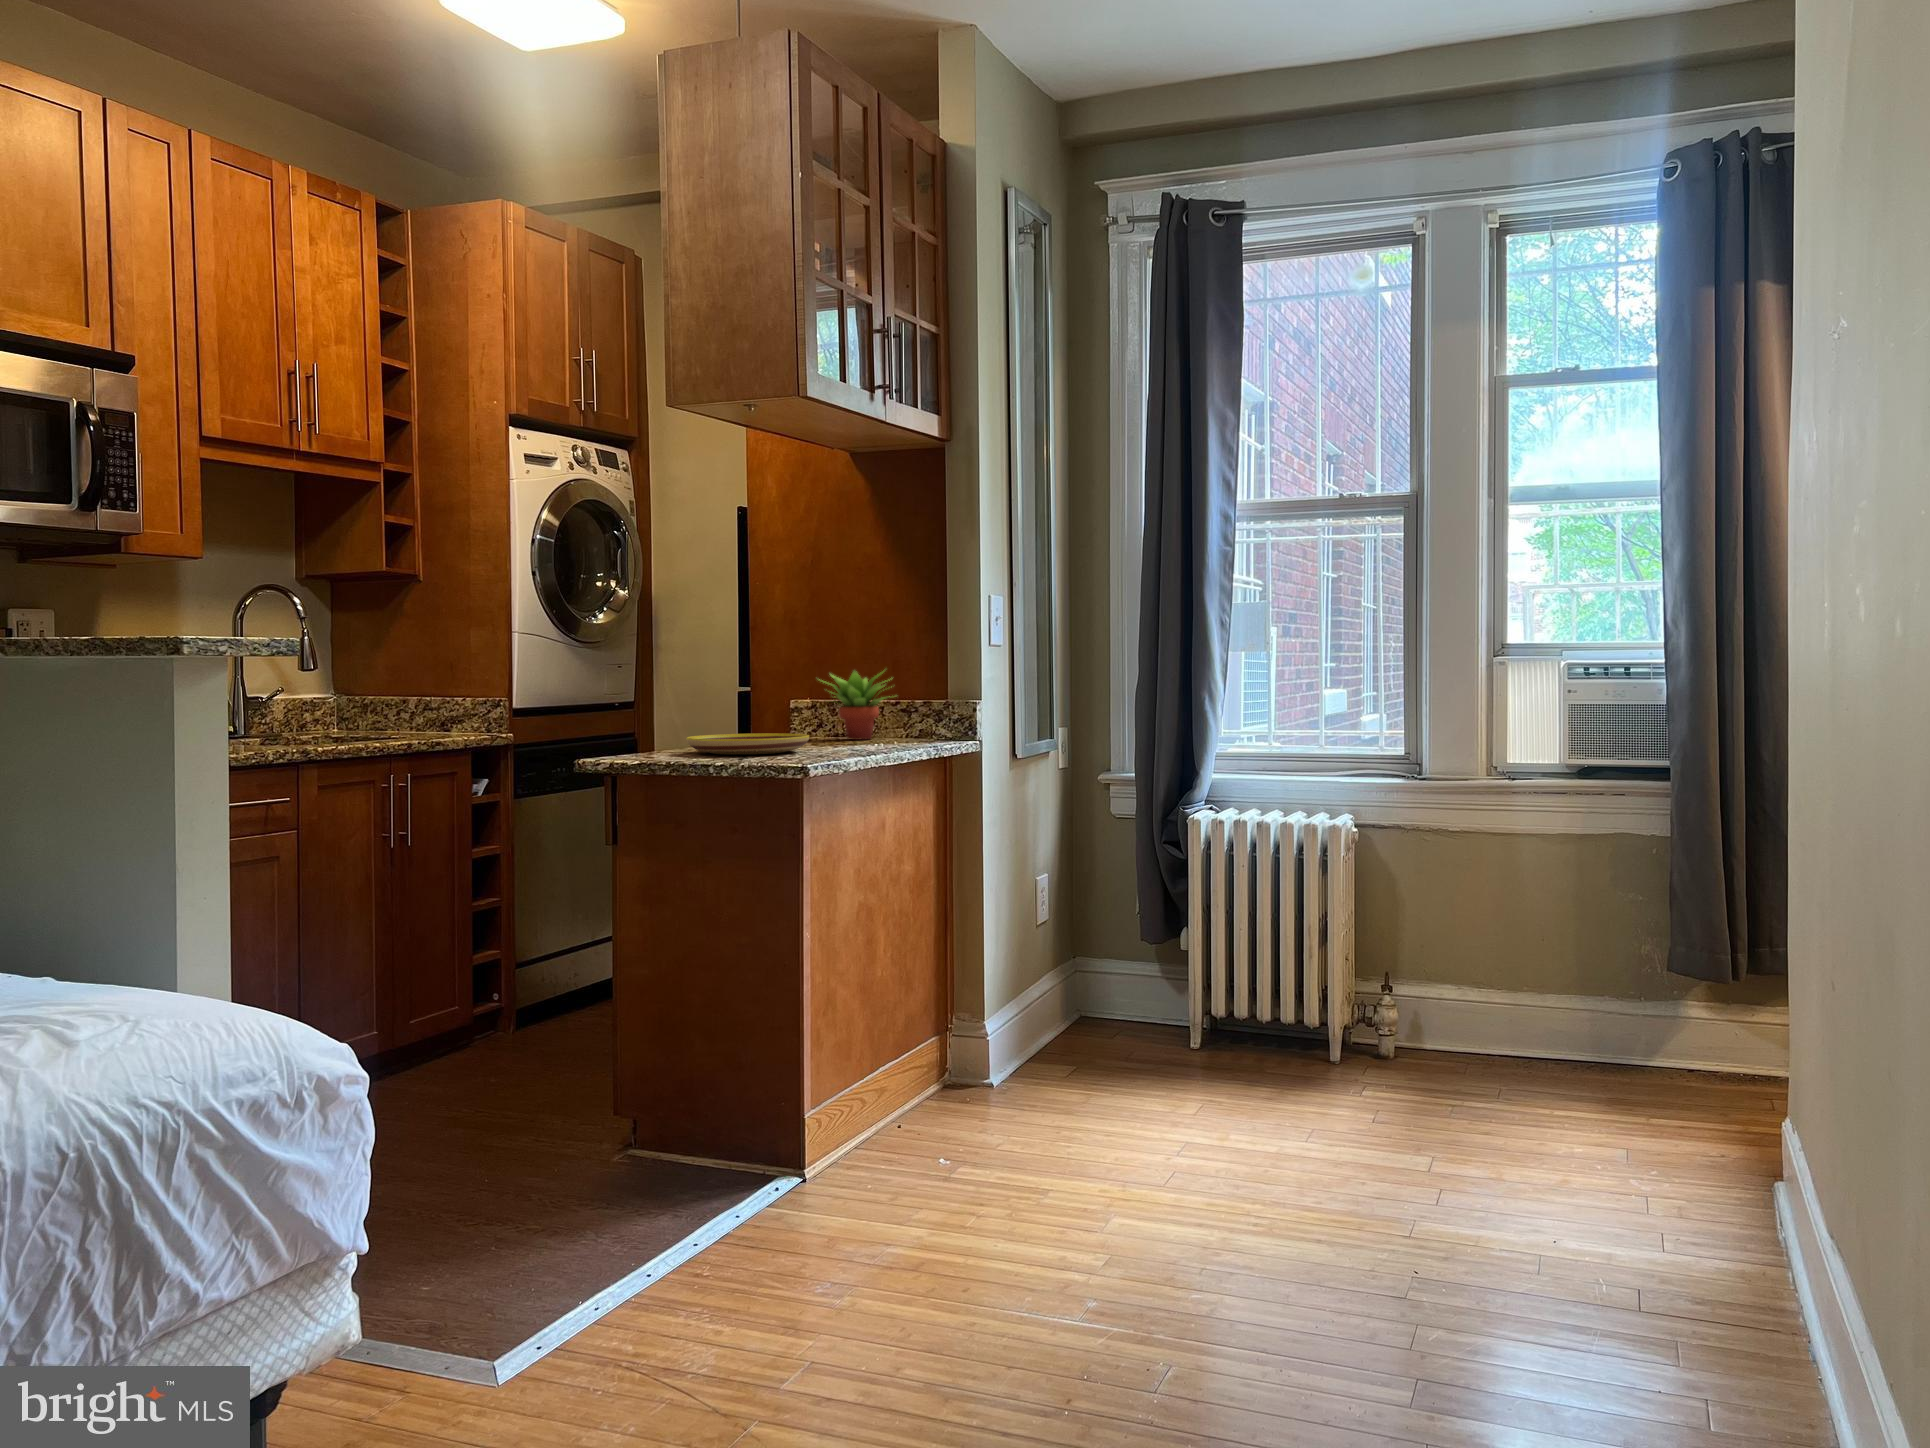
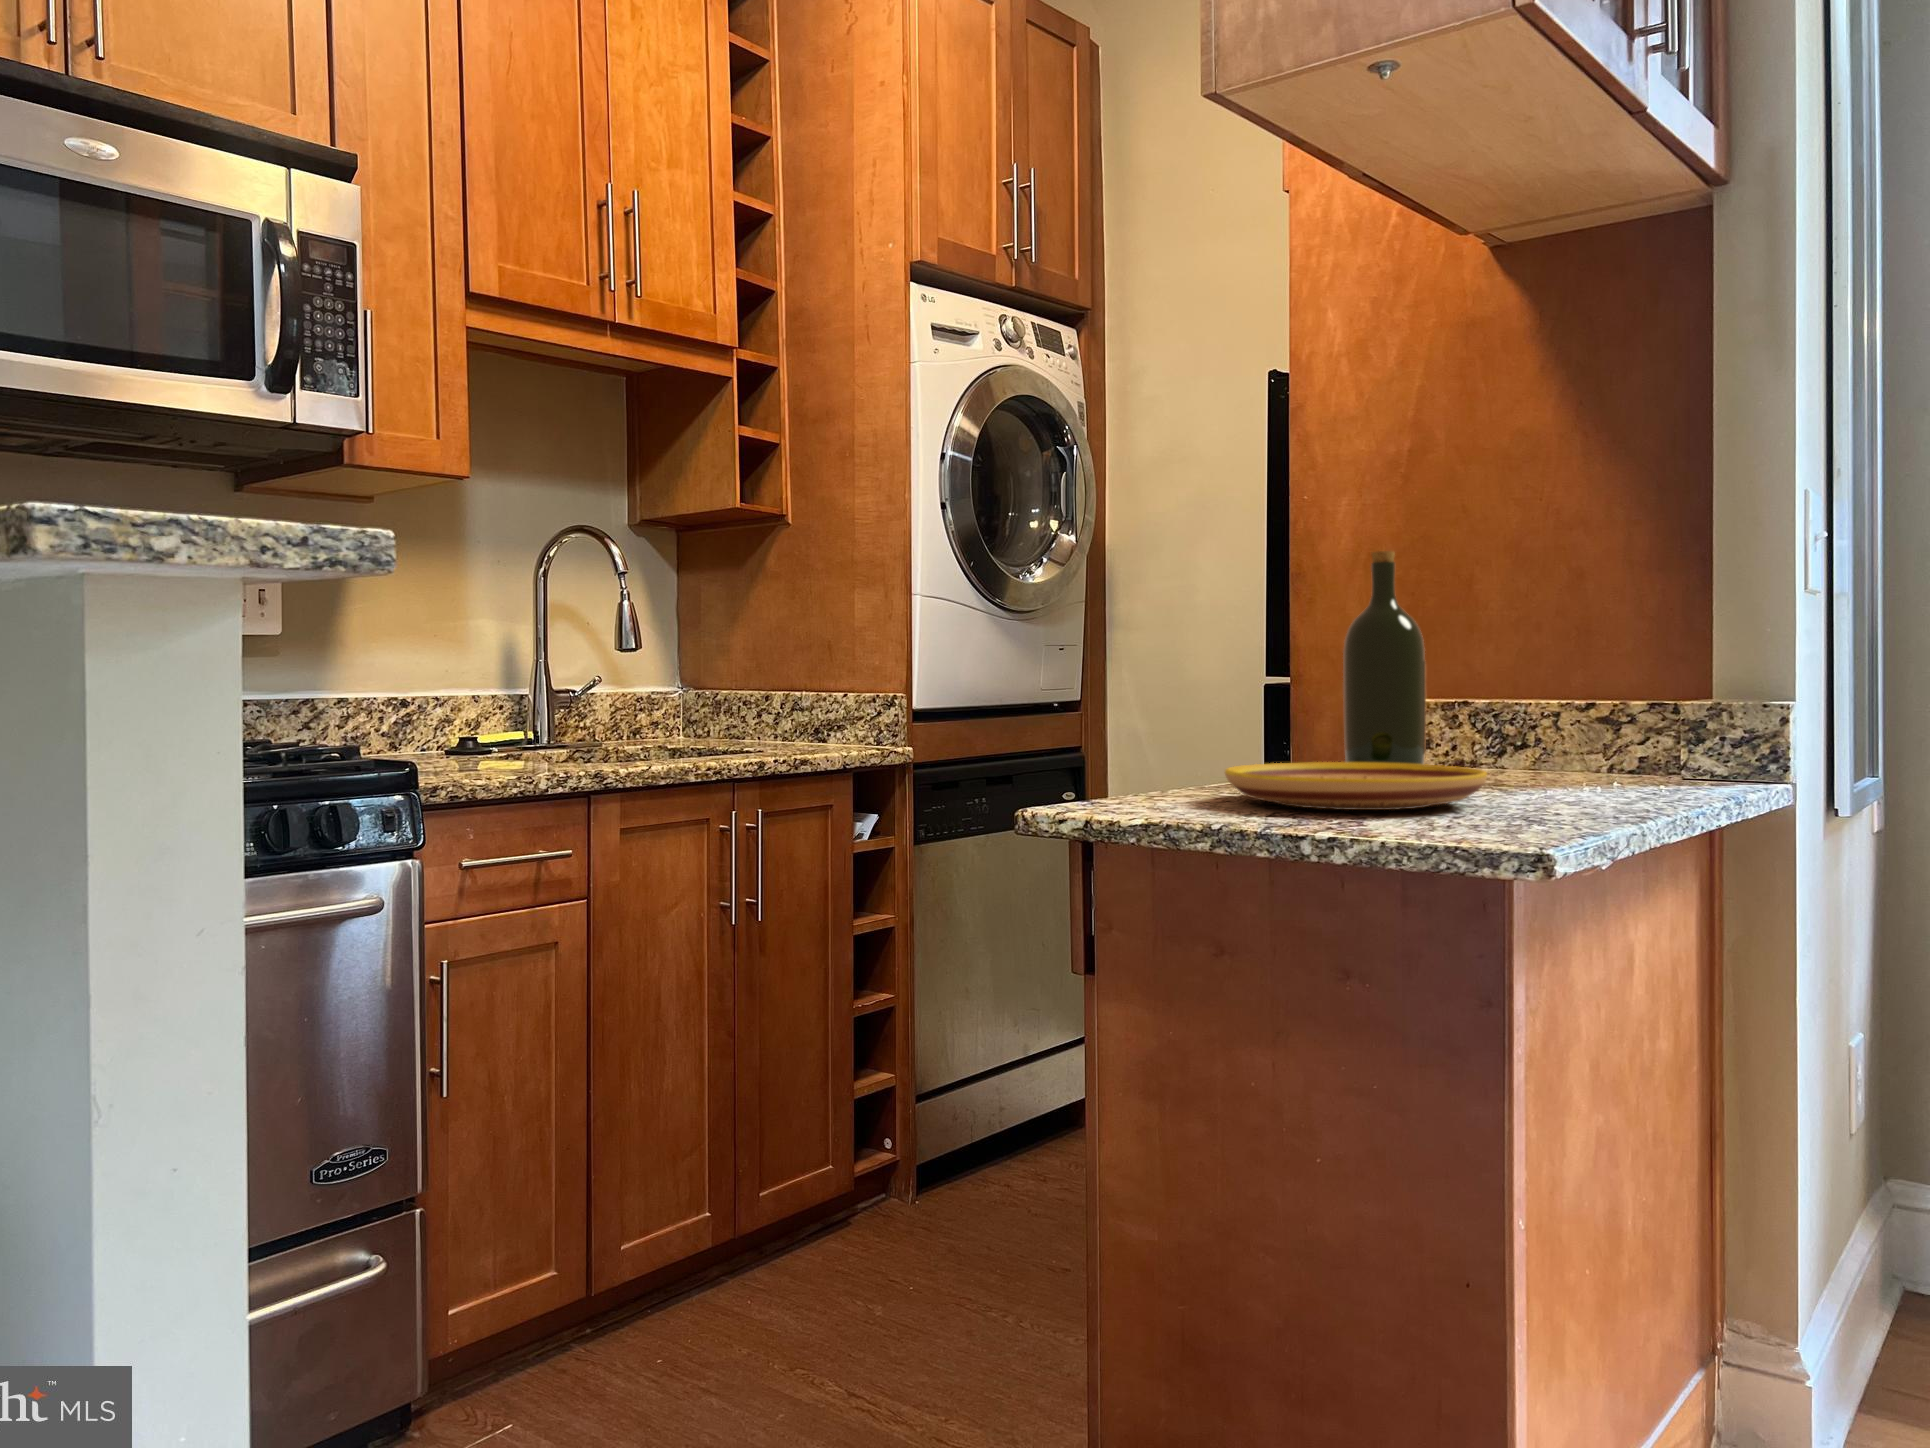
wine bottle: none [758,625,800,744] -> present [1343,551,1426,764]
succulent plant: present [819,670,885,740] -> none [1441,635,1607,775]

